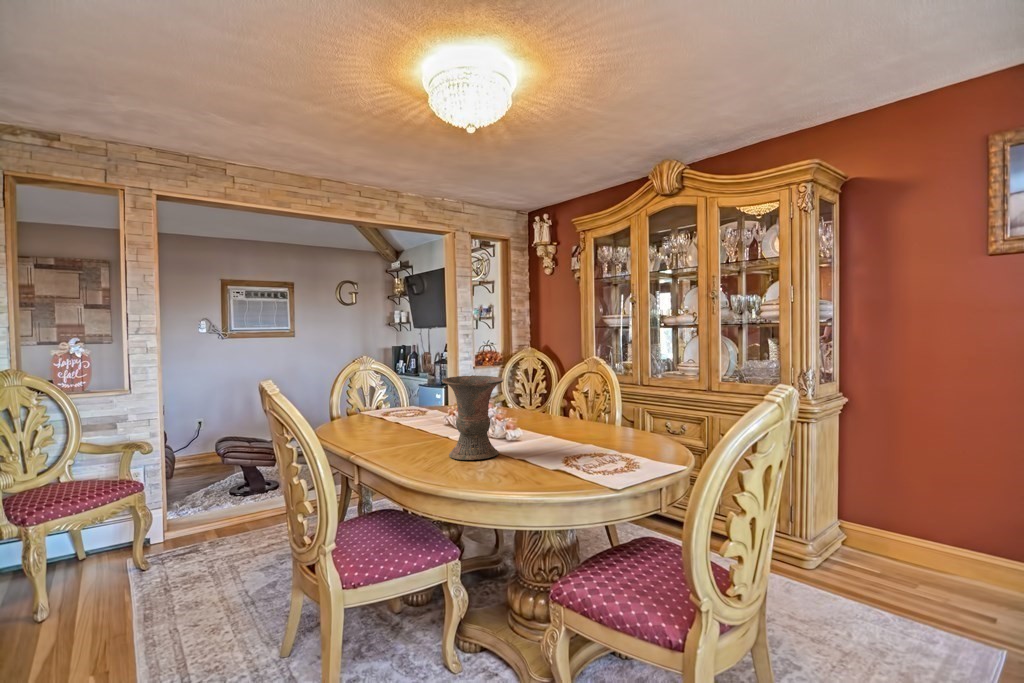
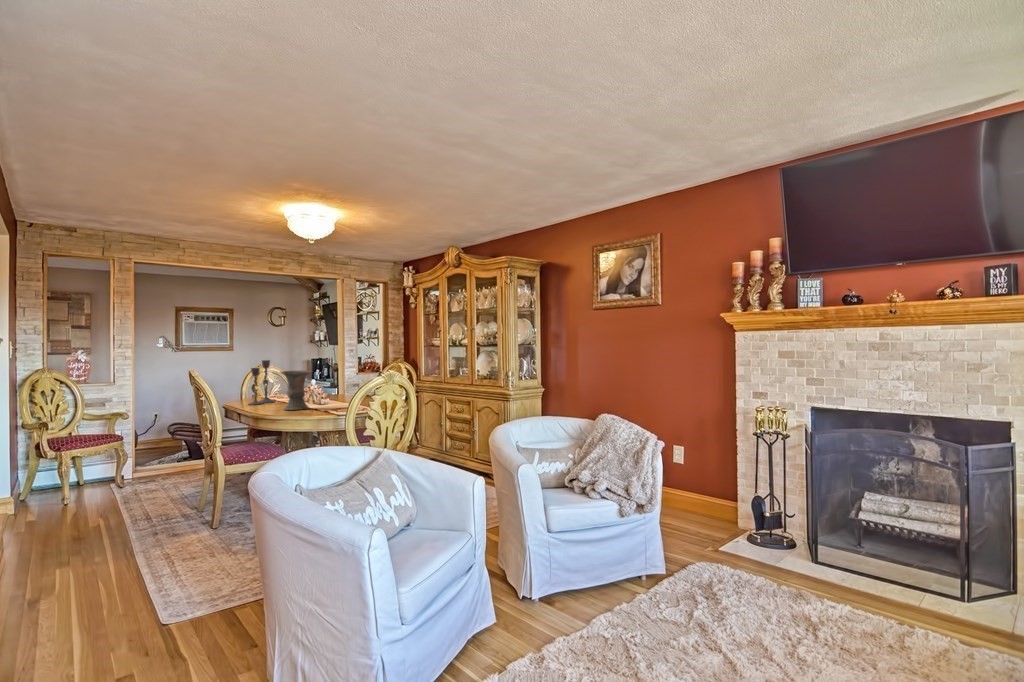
candlestick: none [360,353,403,437] -> present [249,360,275,405]

